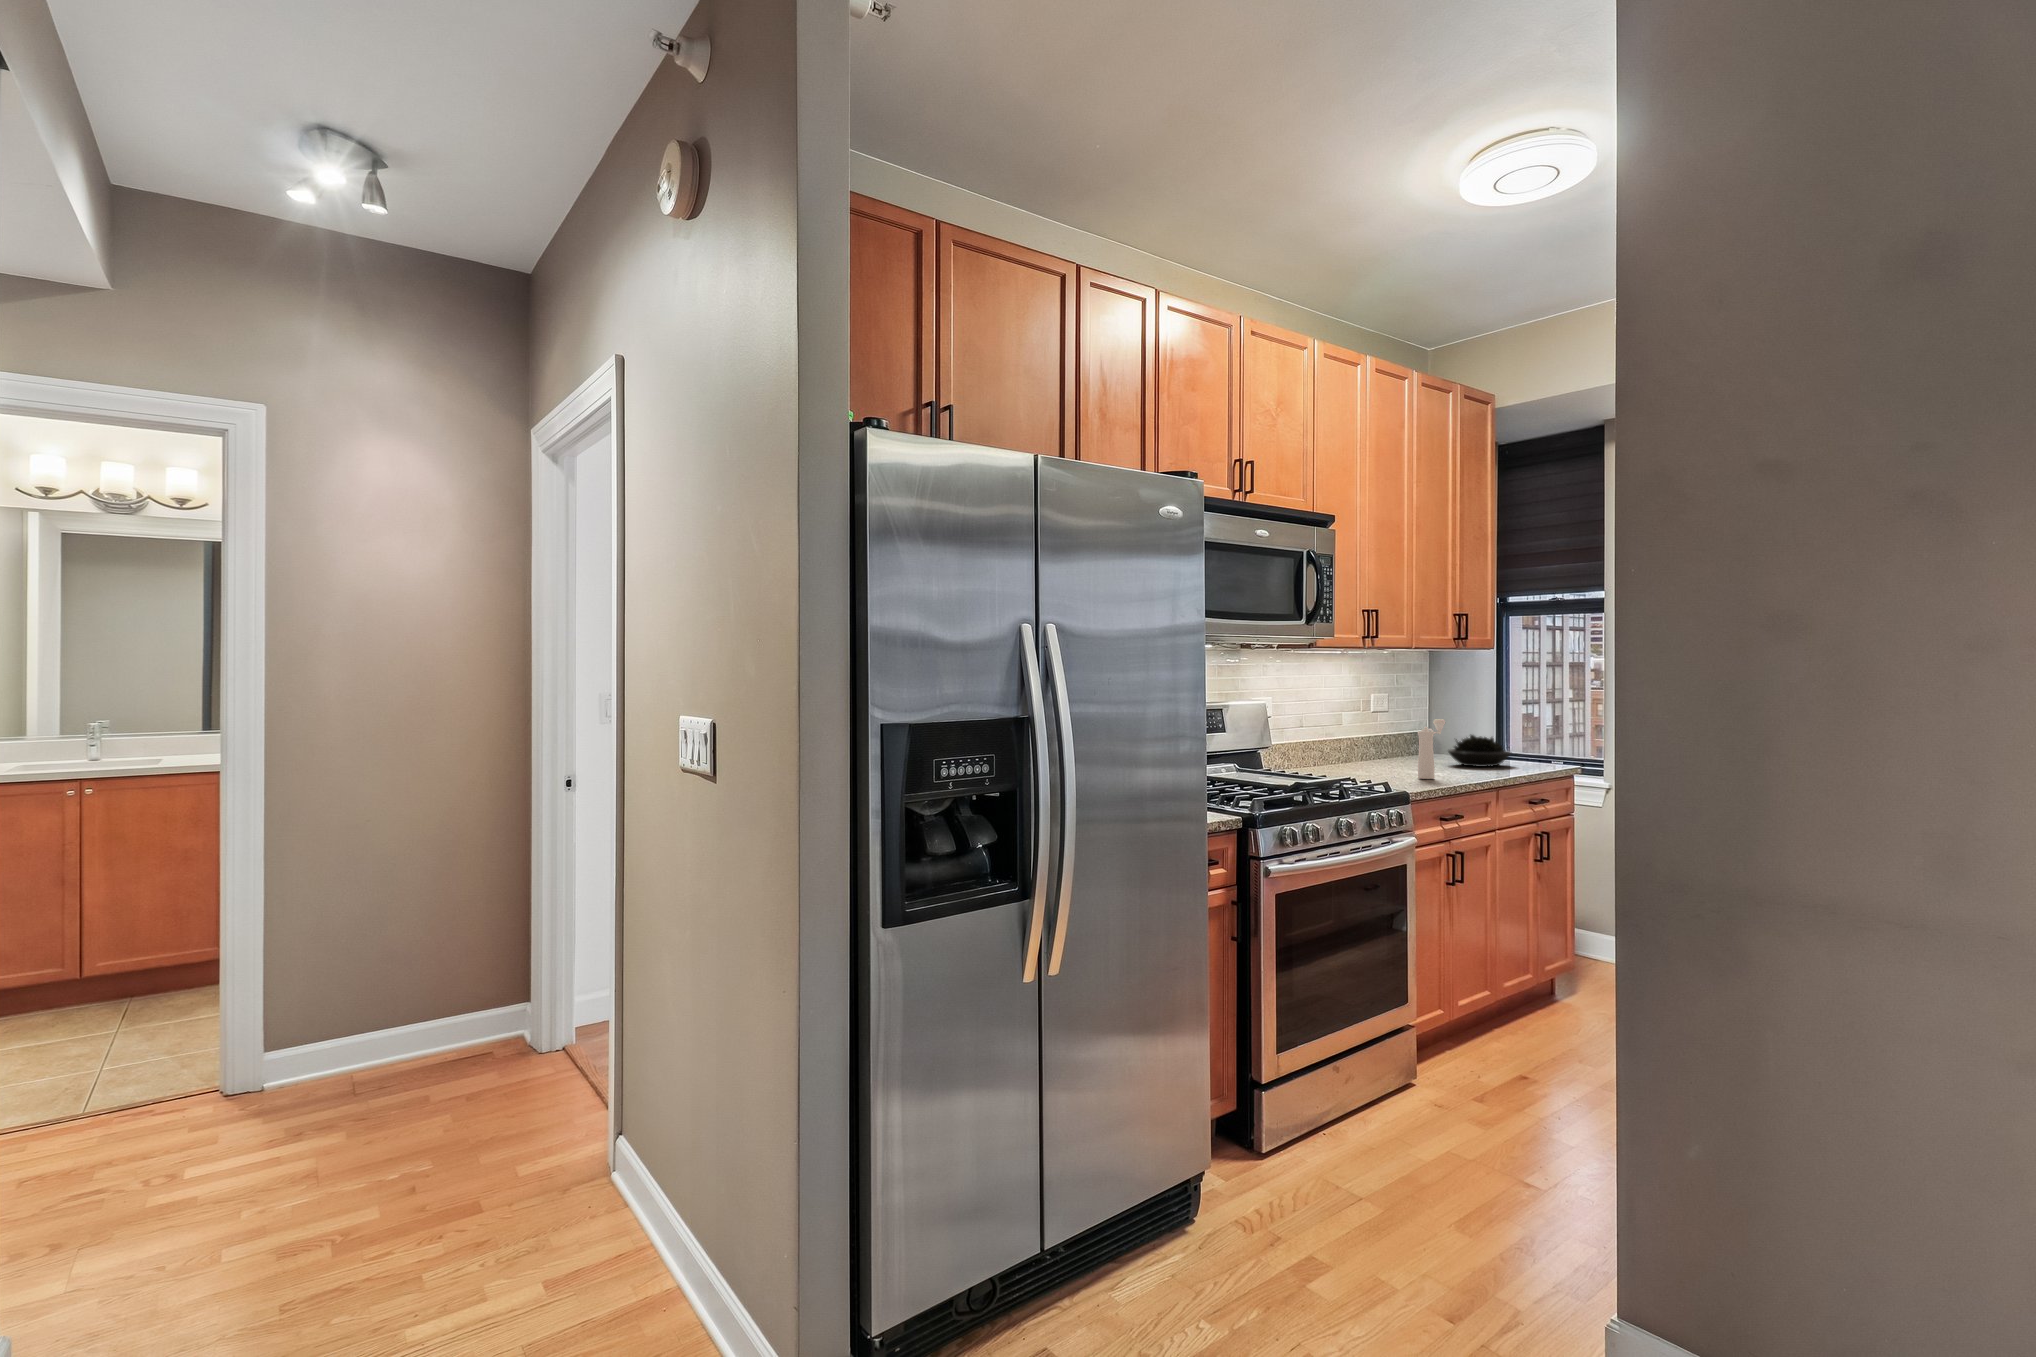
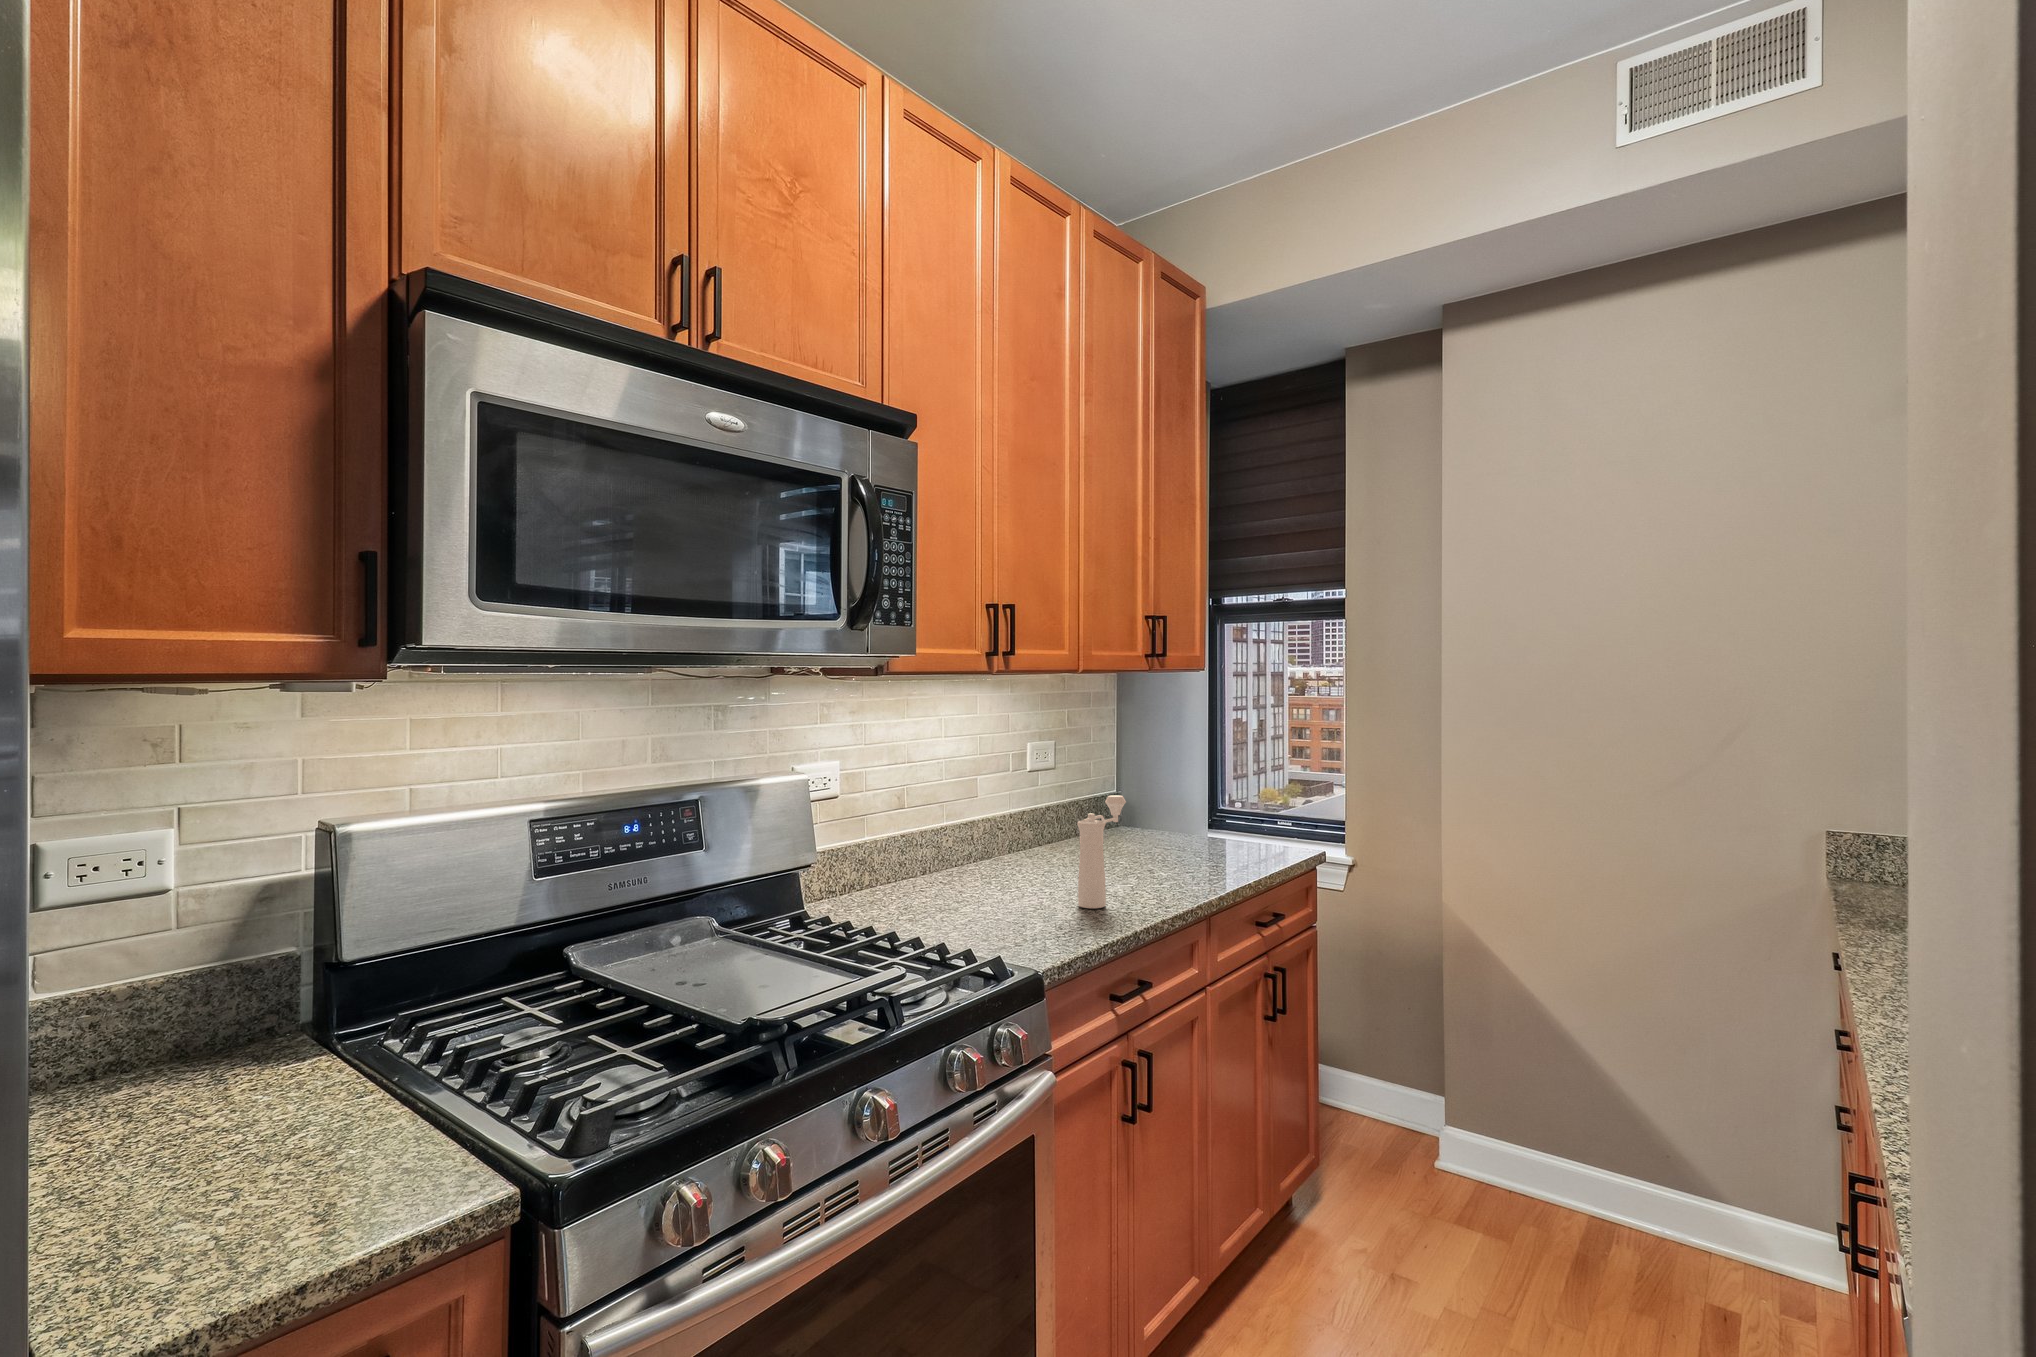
succulent plant: present [1448,735,1511,767] -> none [1134,805,1228,859]

